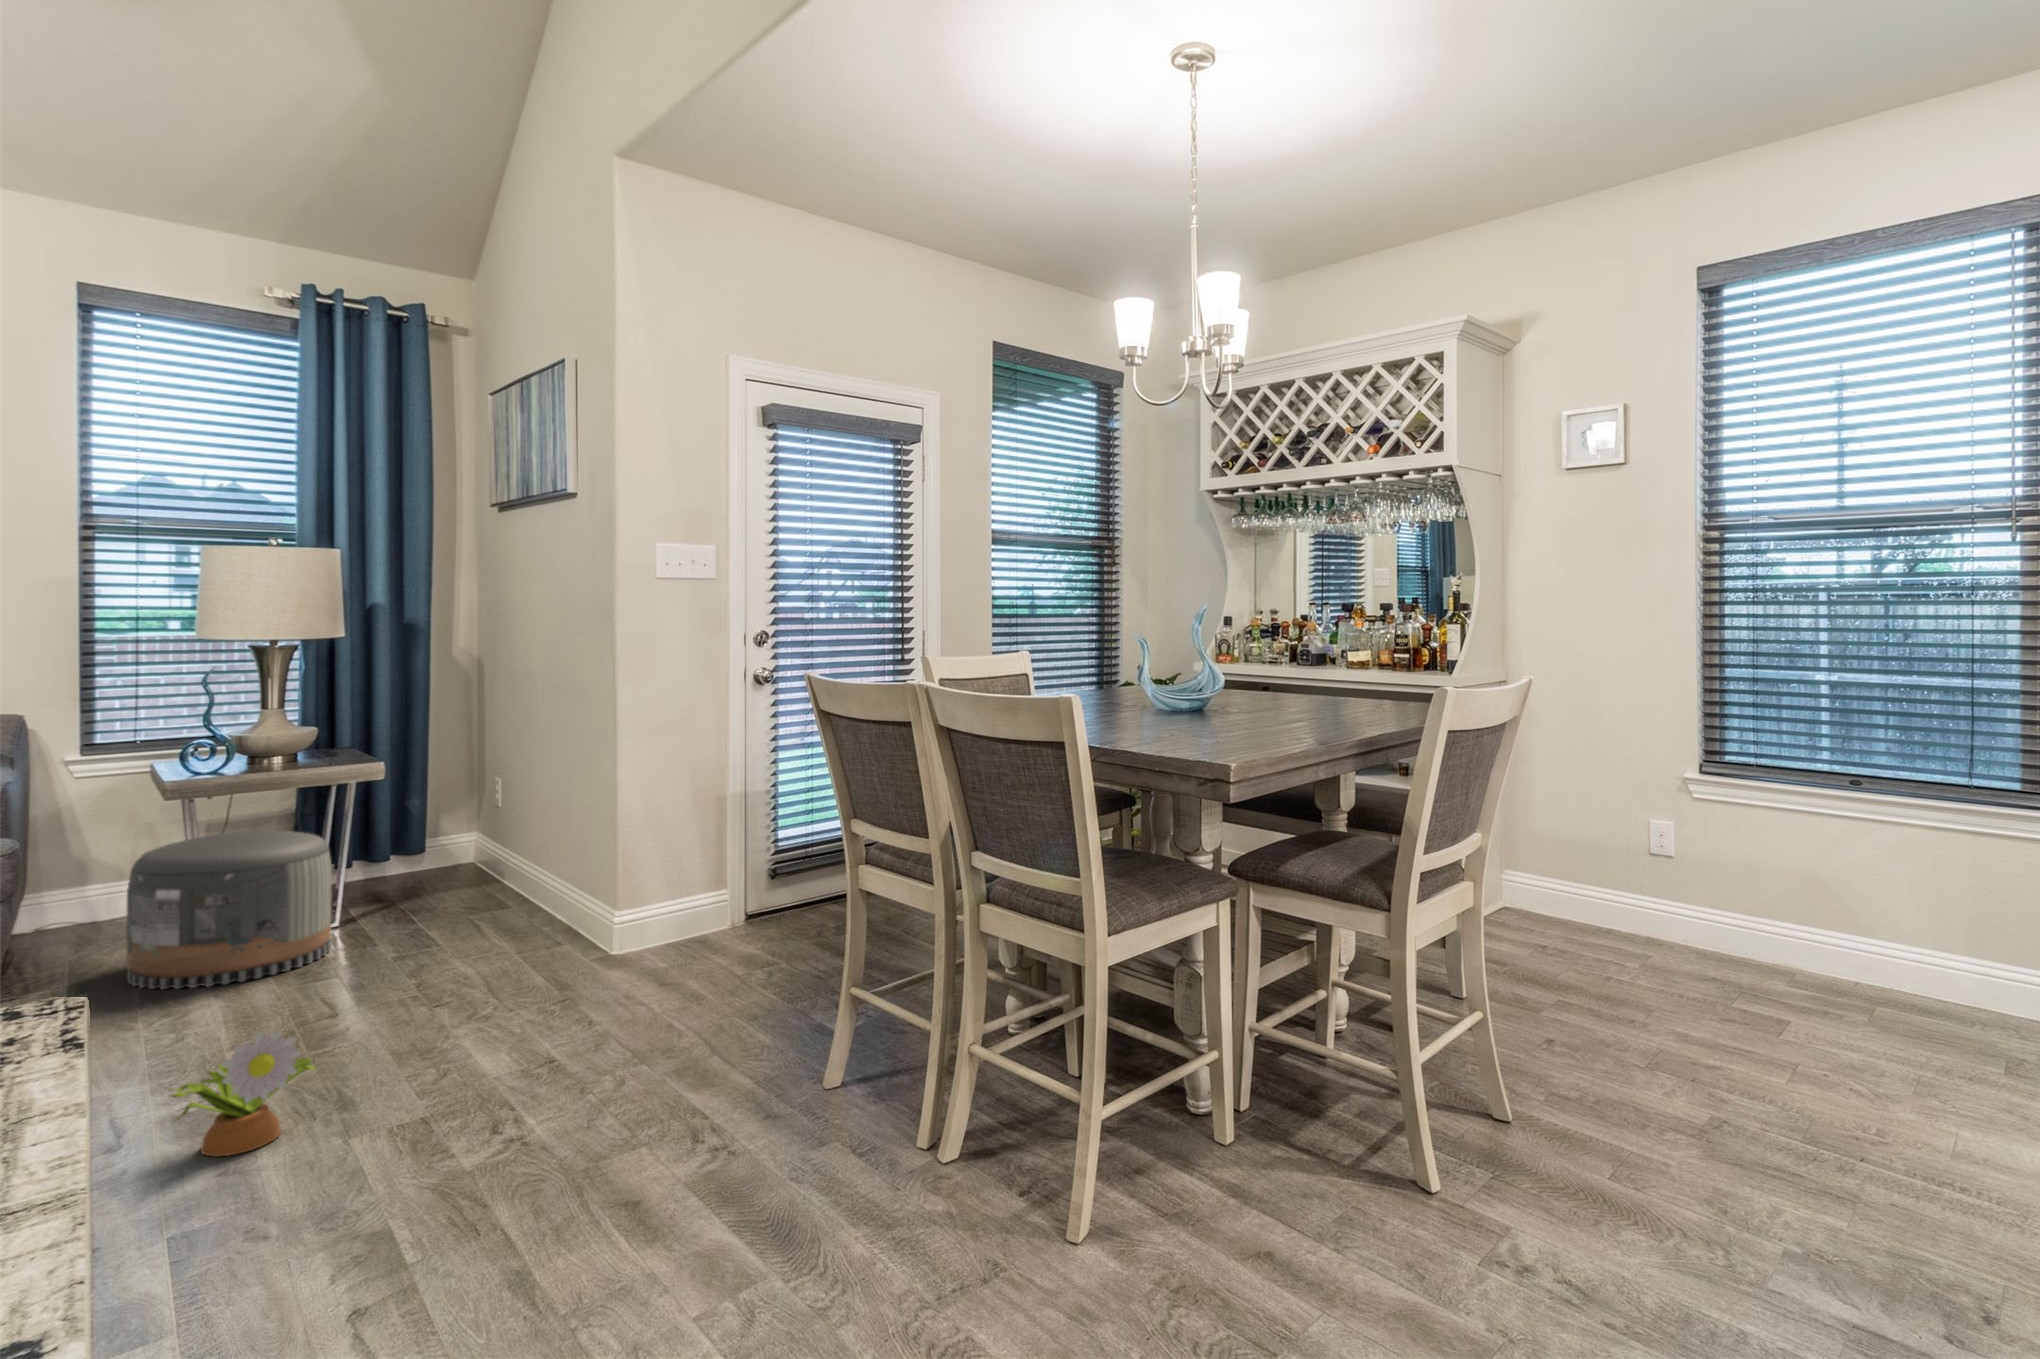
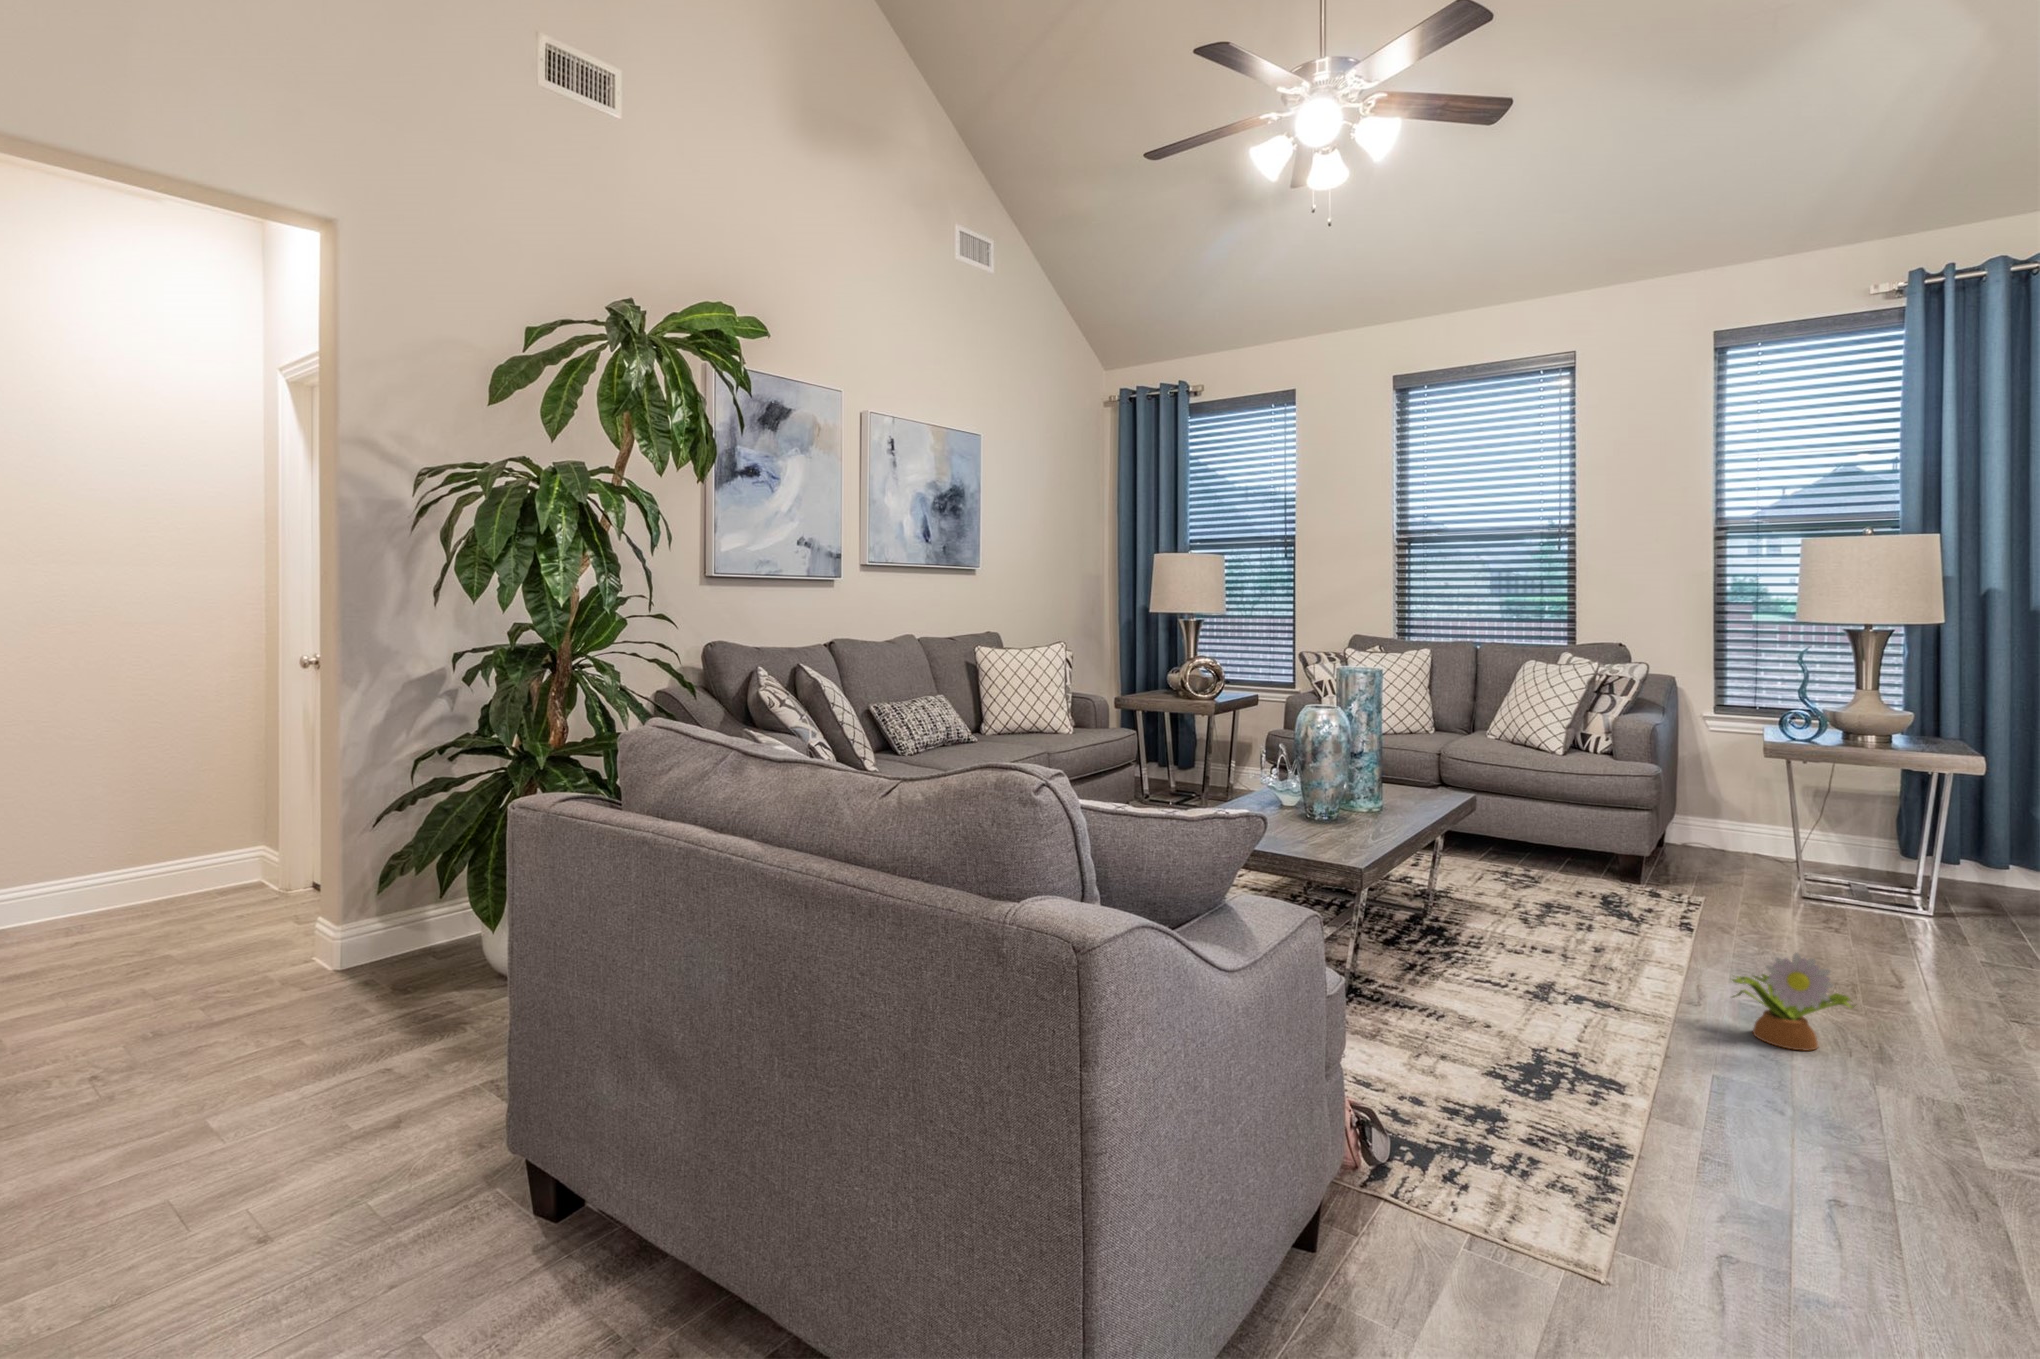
pouf: present [126,831,332,989] -> none [1733,795,1919,933]

